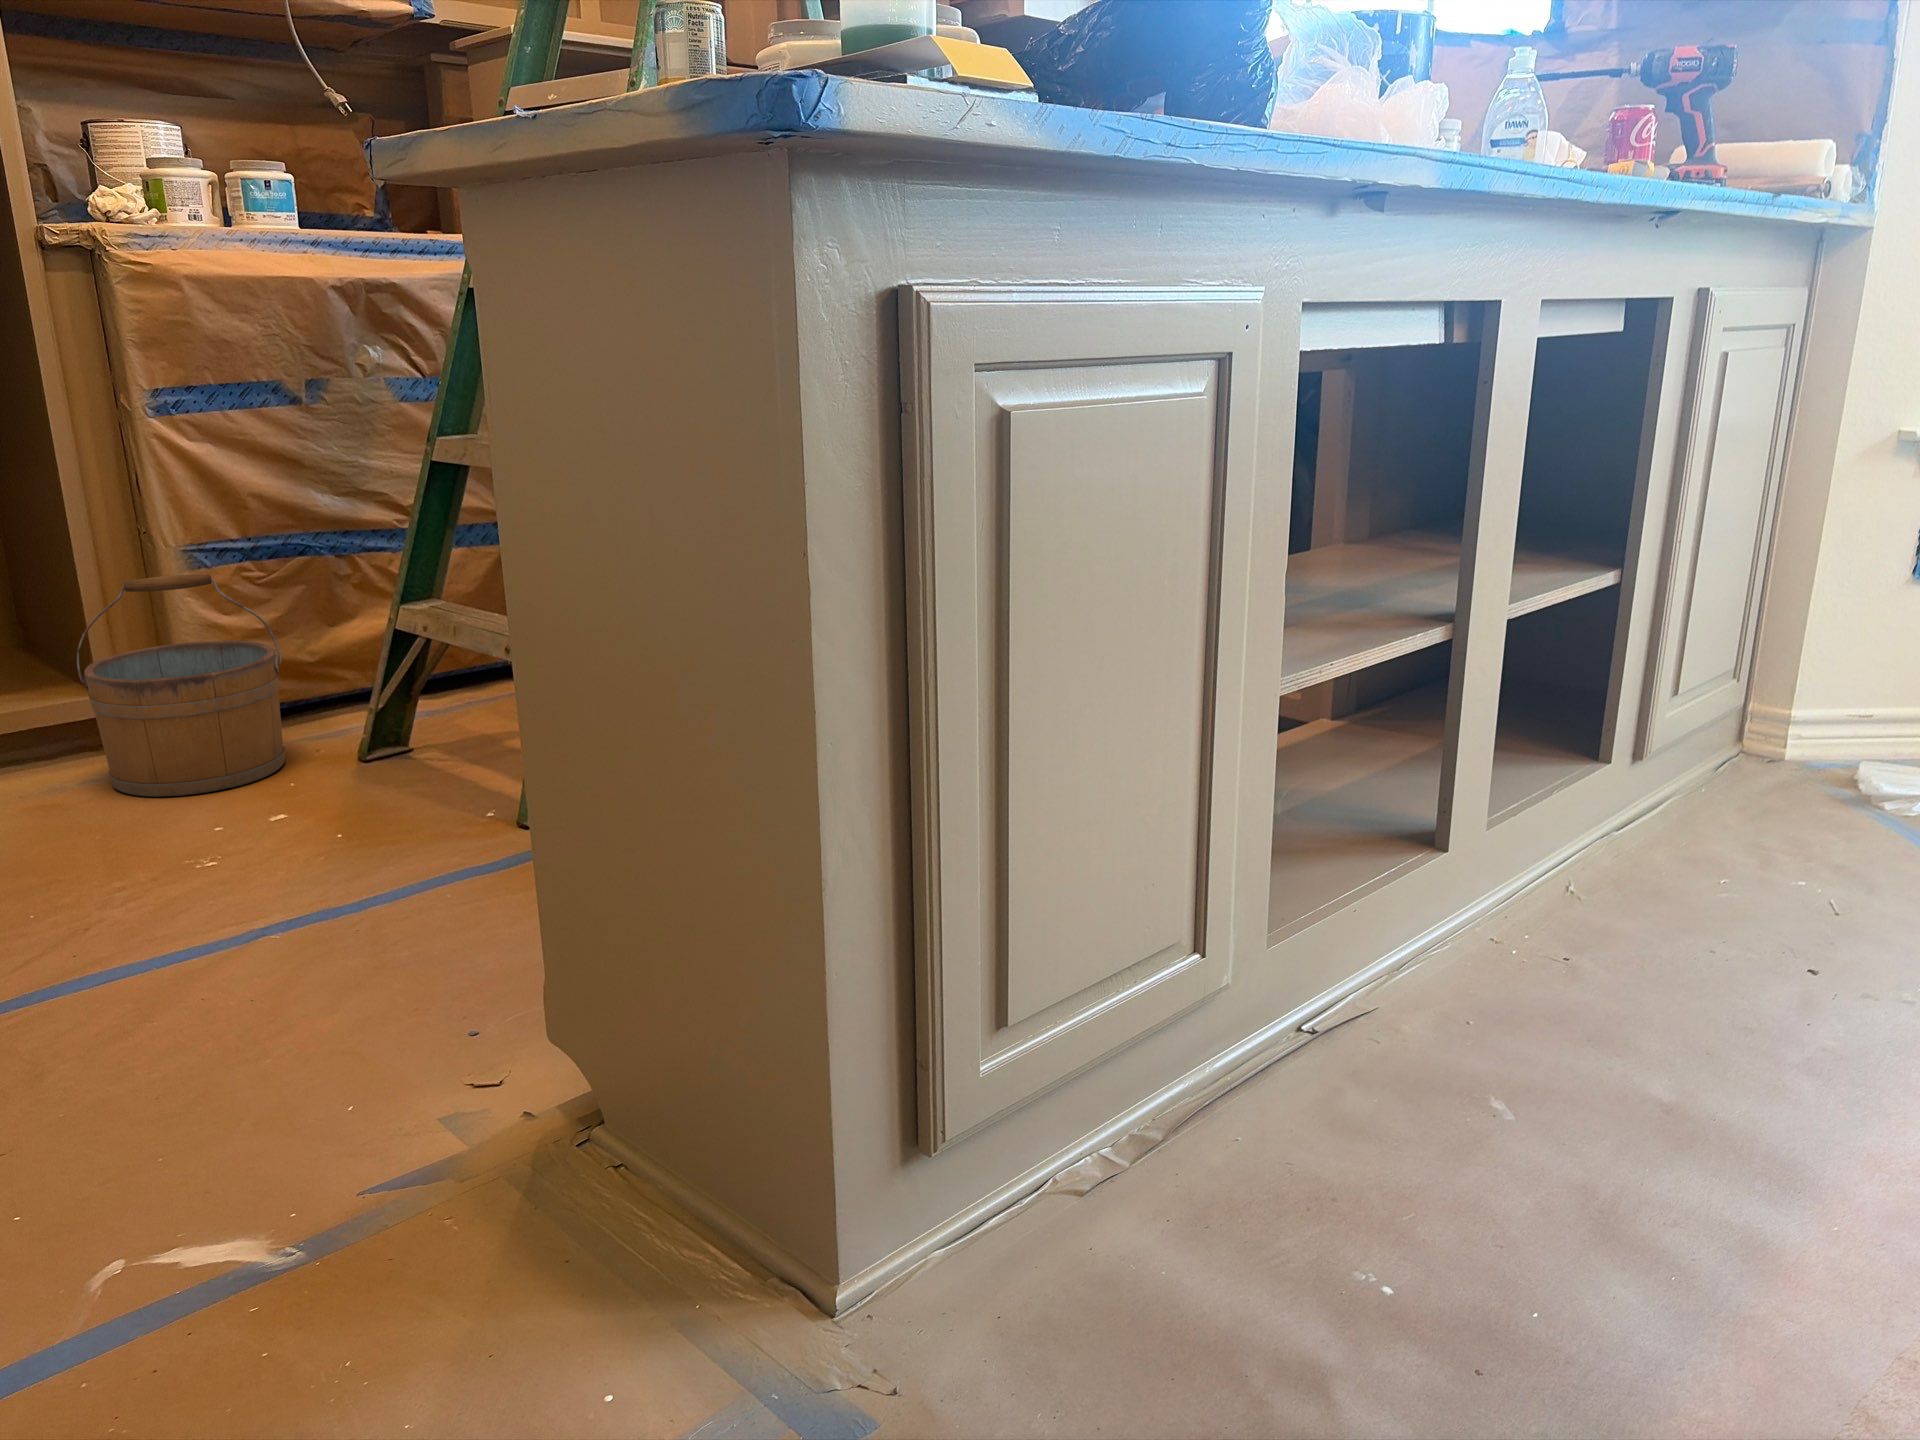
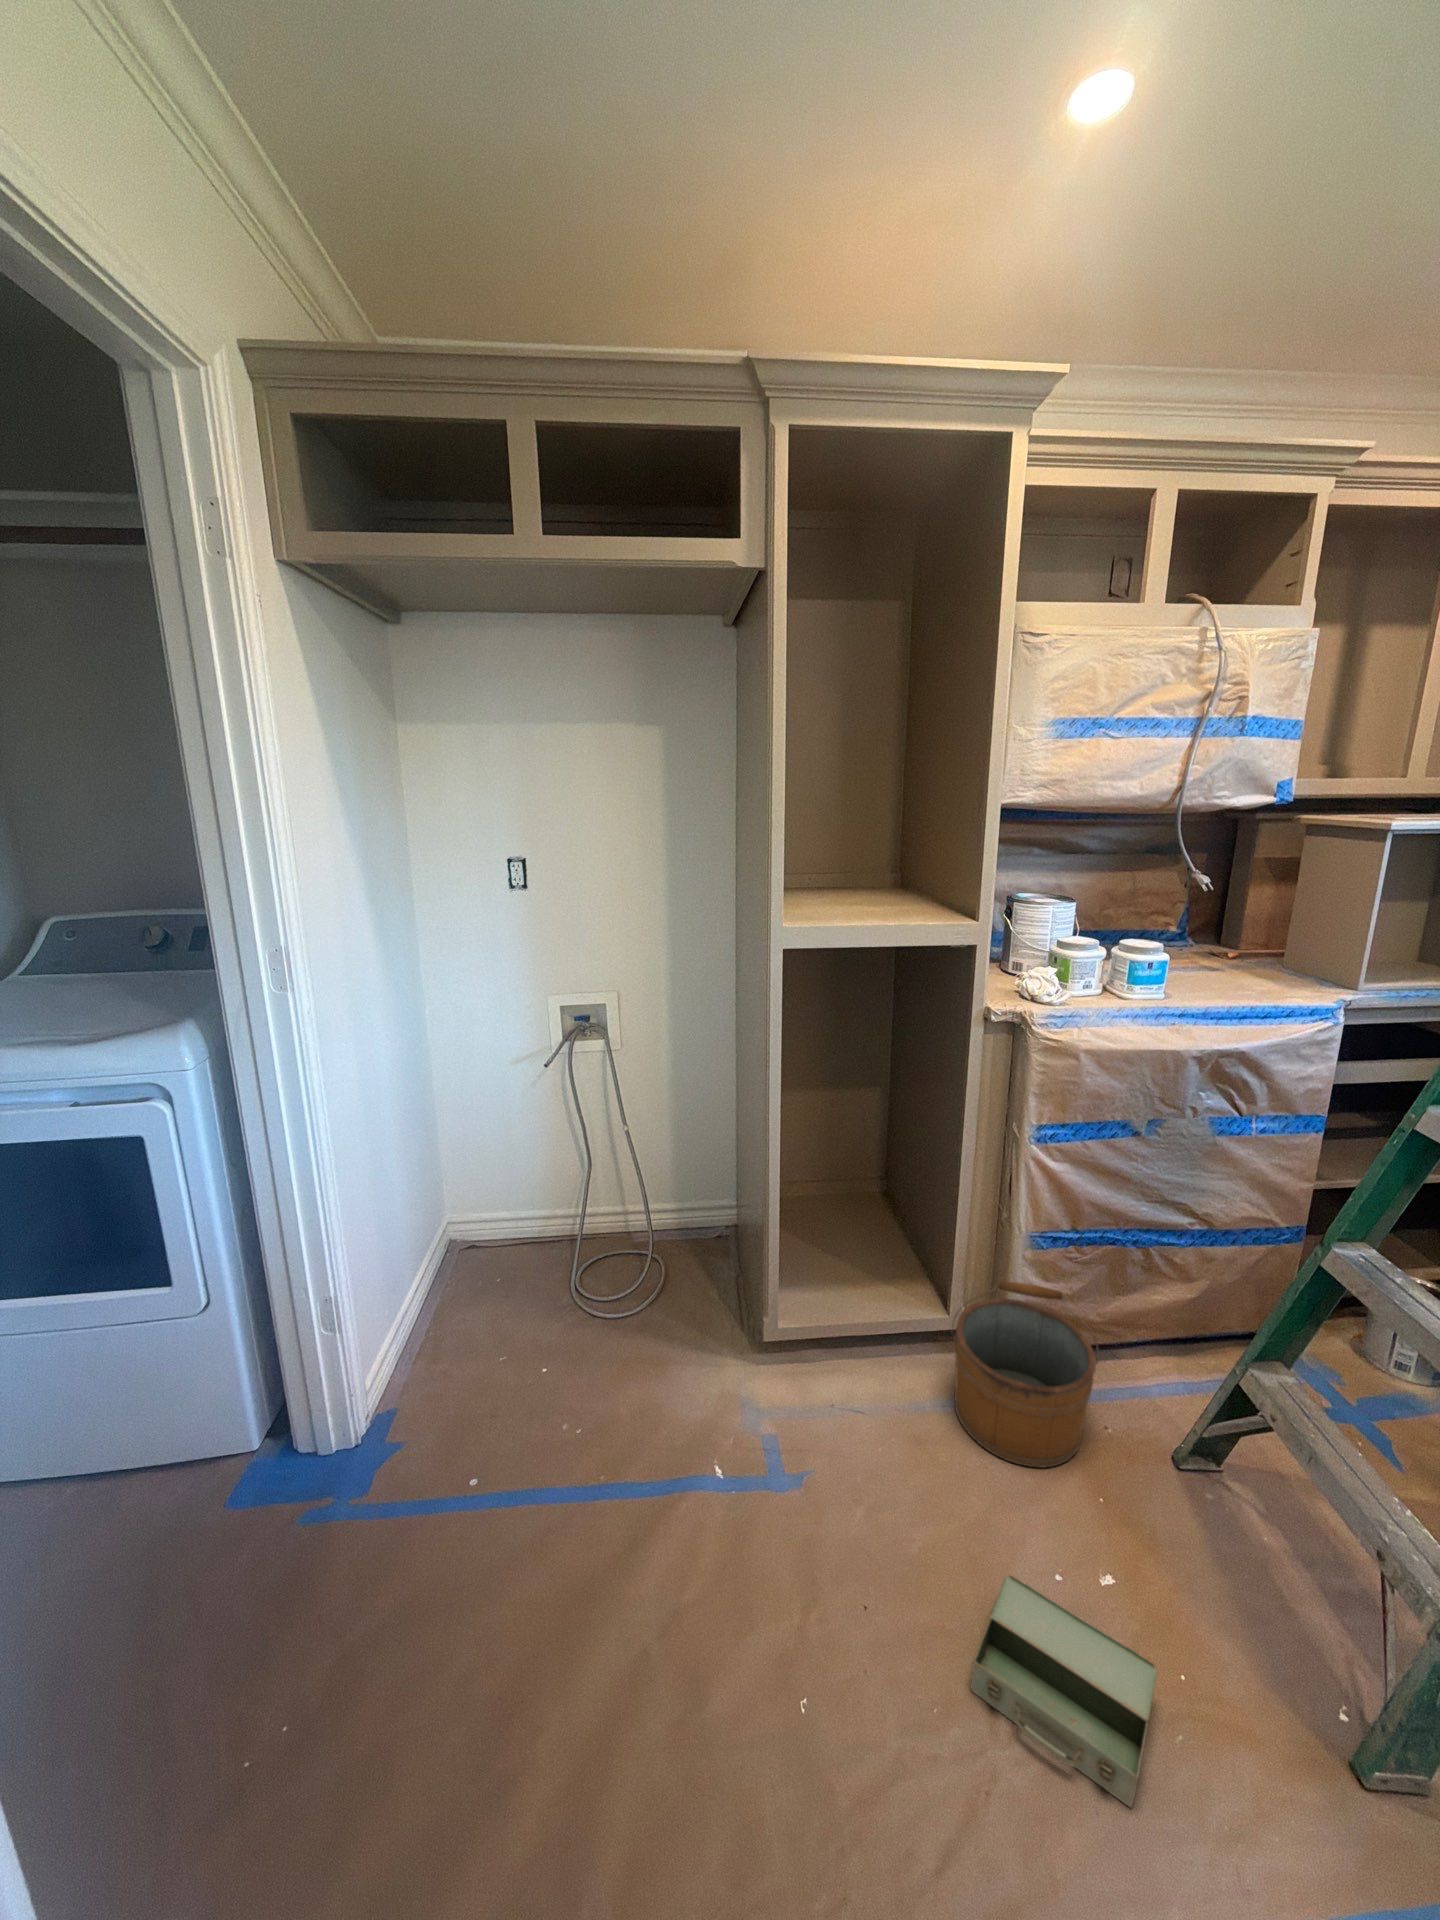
toolbox: none [75,813,300,907] -> present [971,1576,1158,1808]

